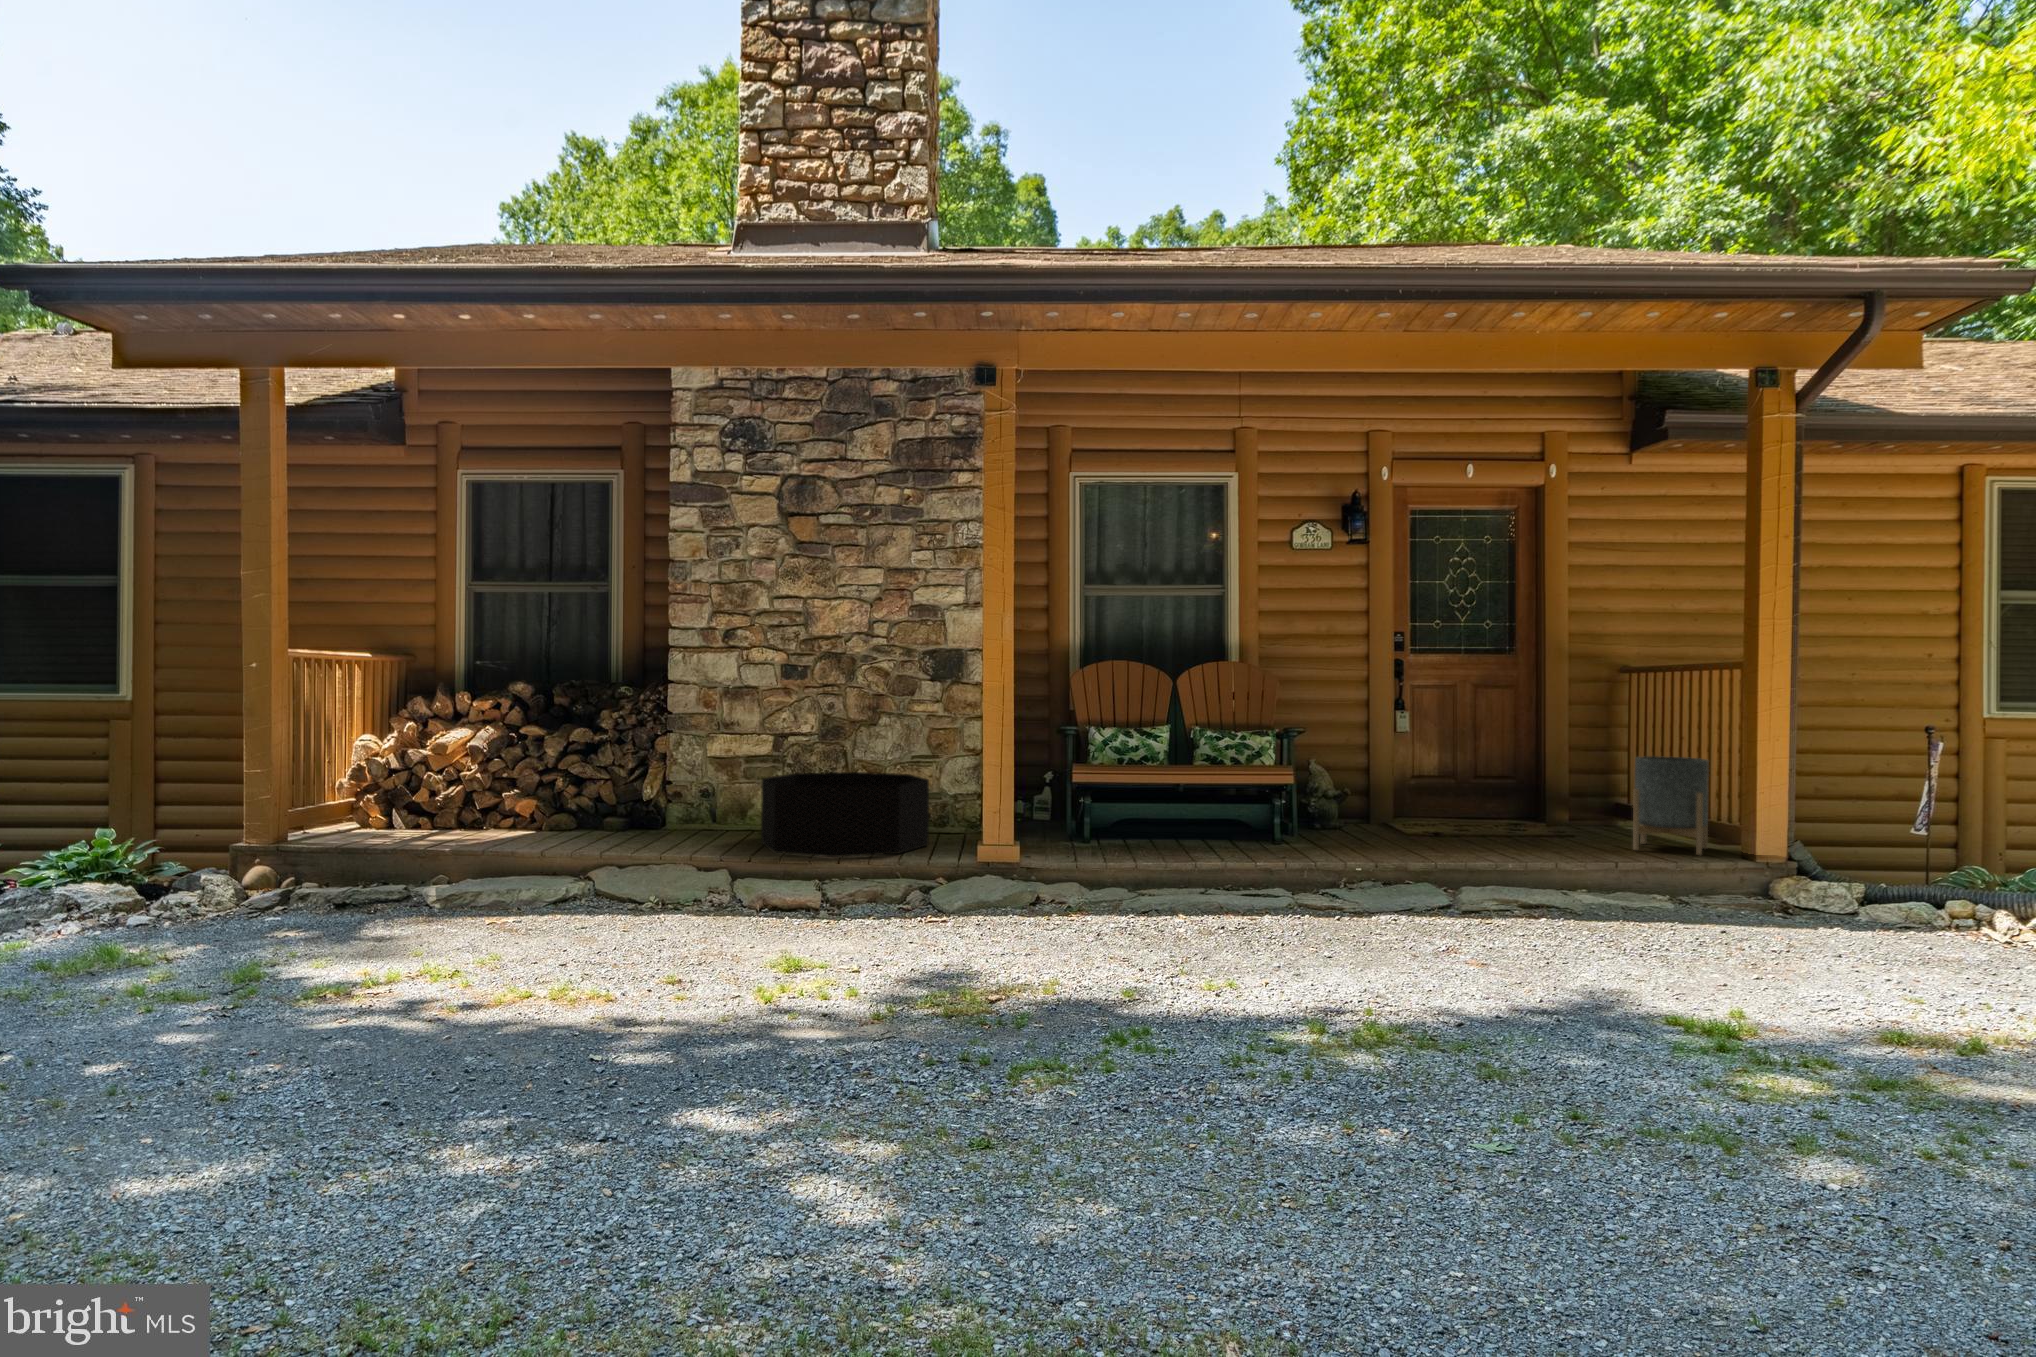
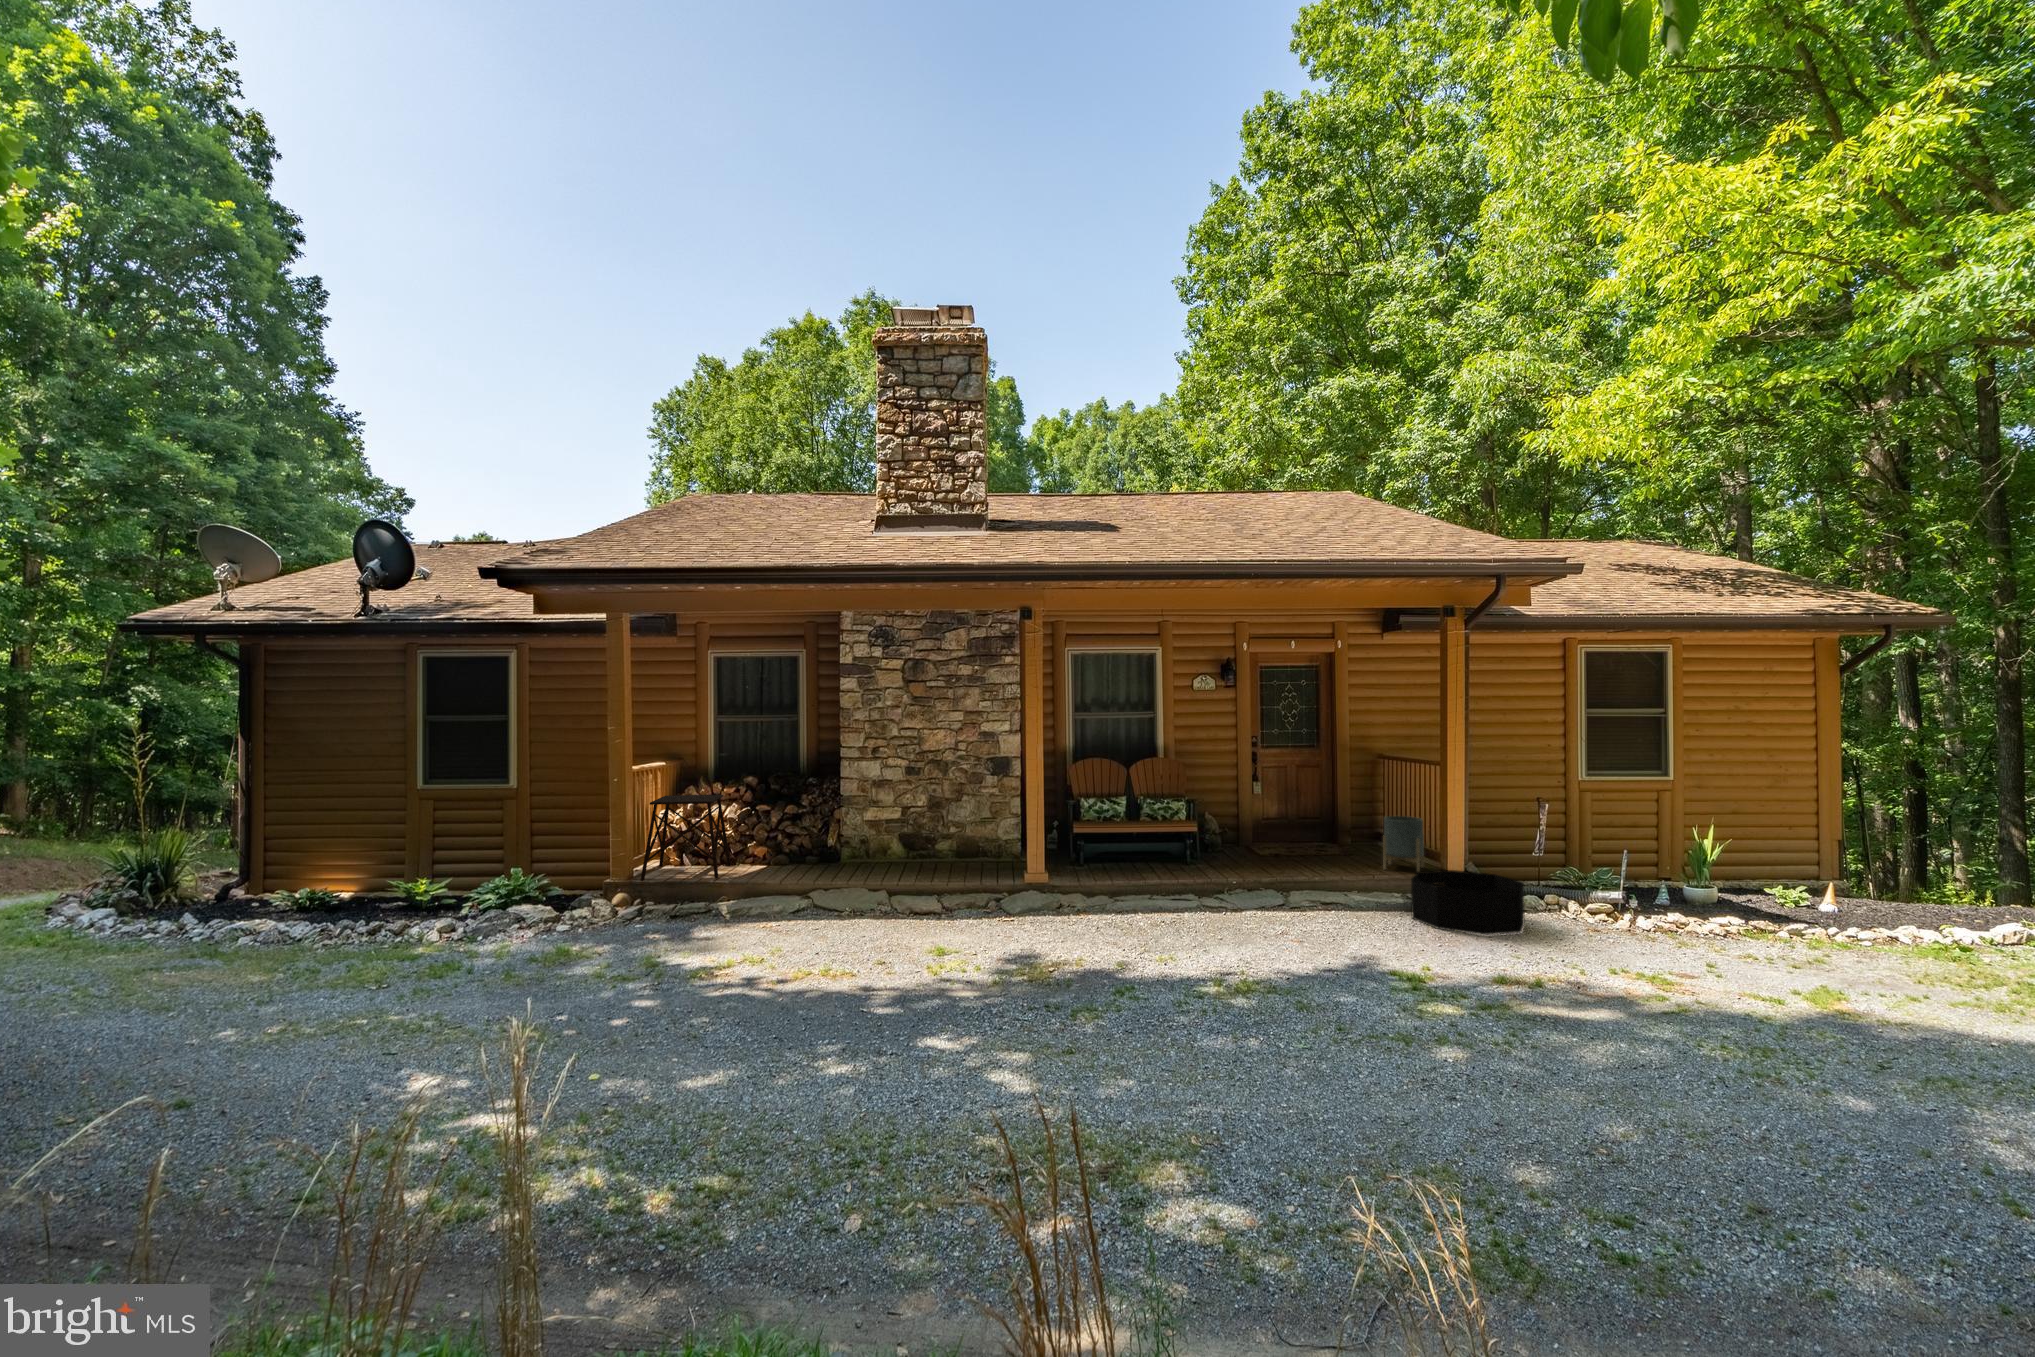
side table: none [289,703,470,845] -> present [641,795,731,881]
basket: present [761,772,929,857] -> present [1411,870,1525,935]

